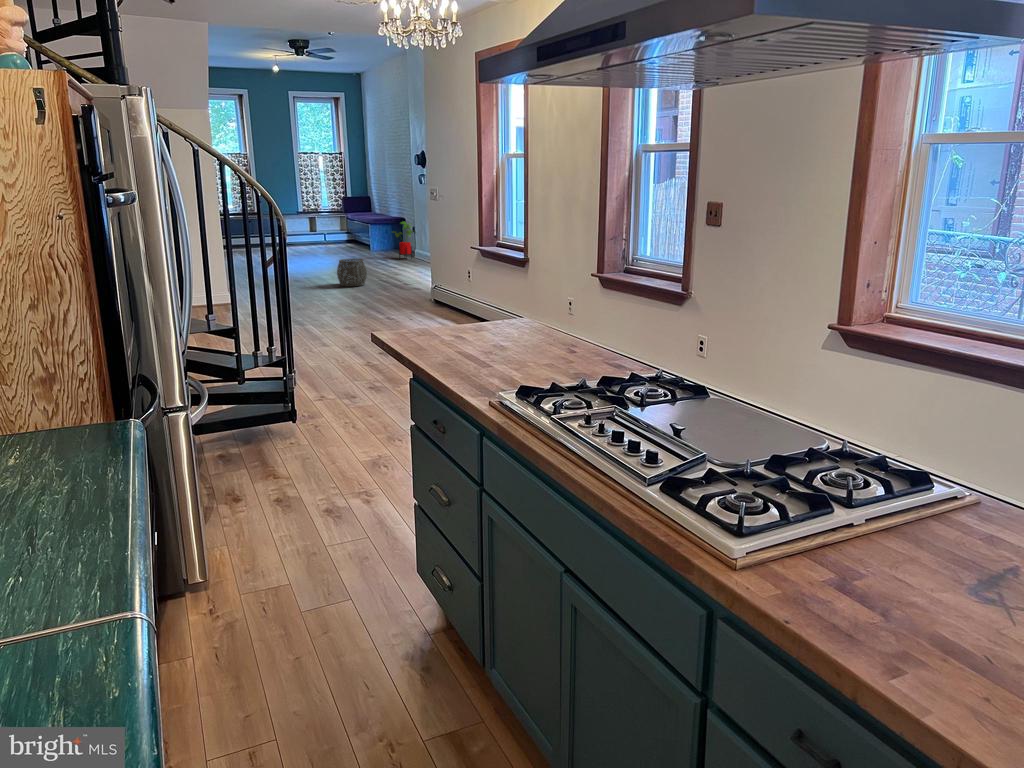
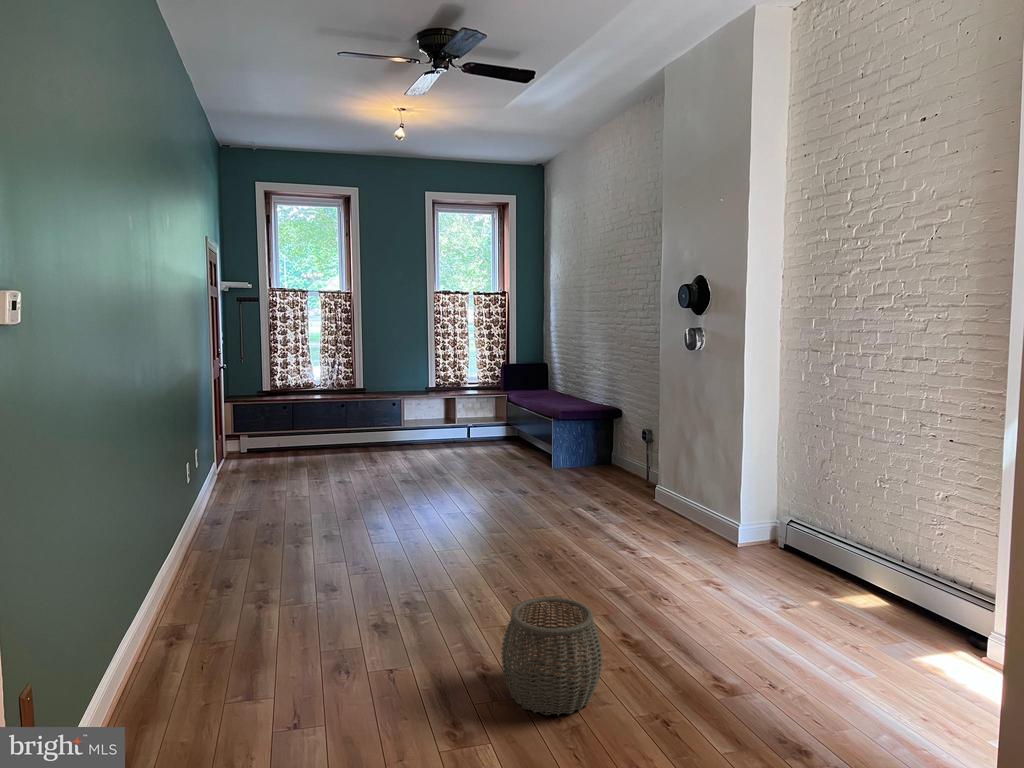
house plant: present [394,222,413,258] -> none [612,431,667,515]

